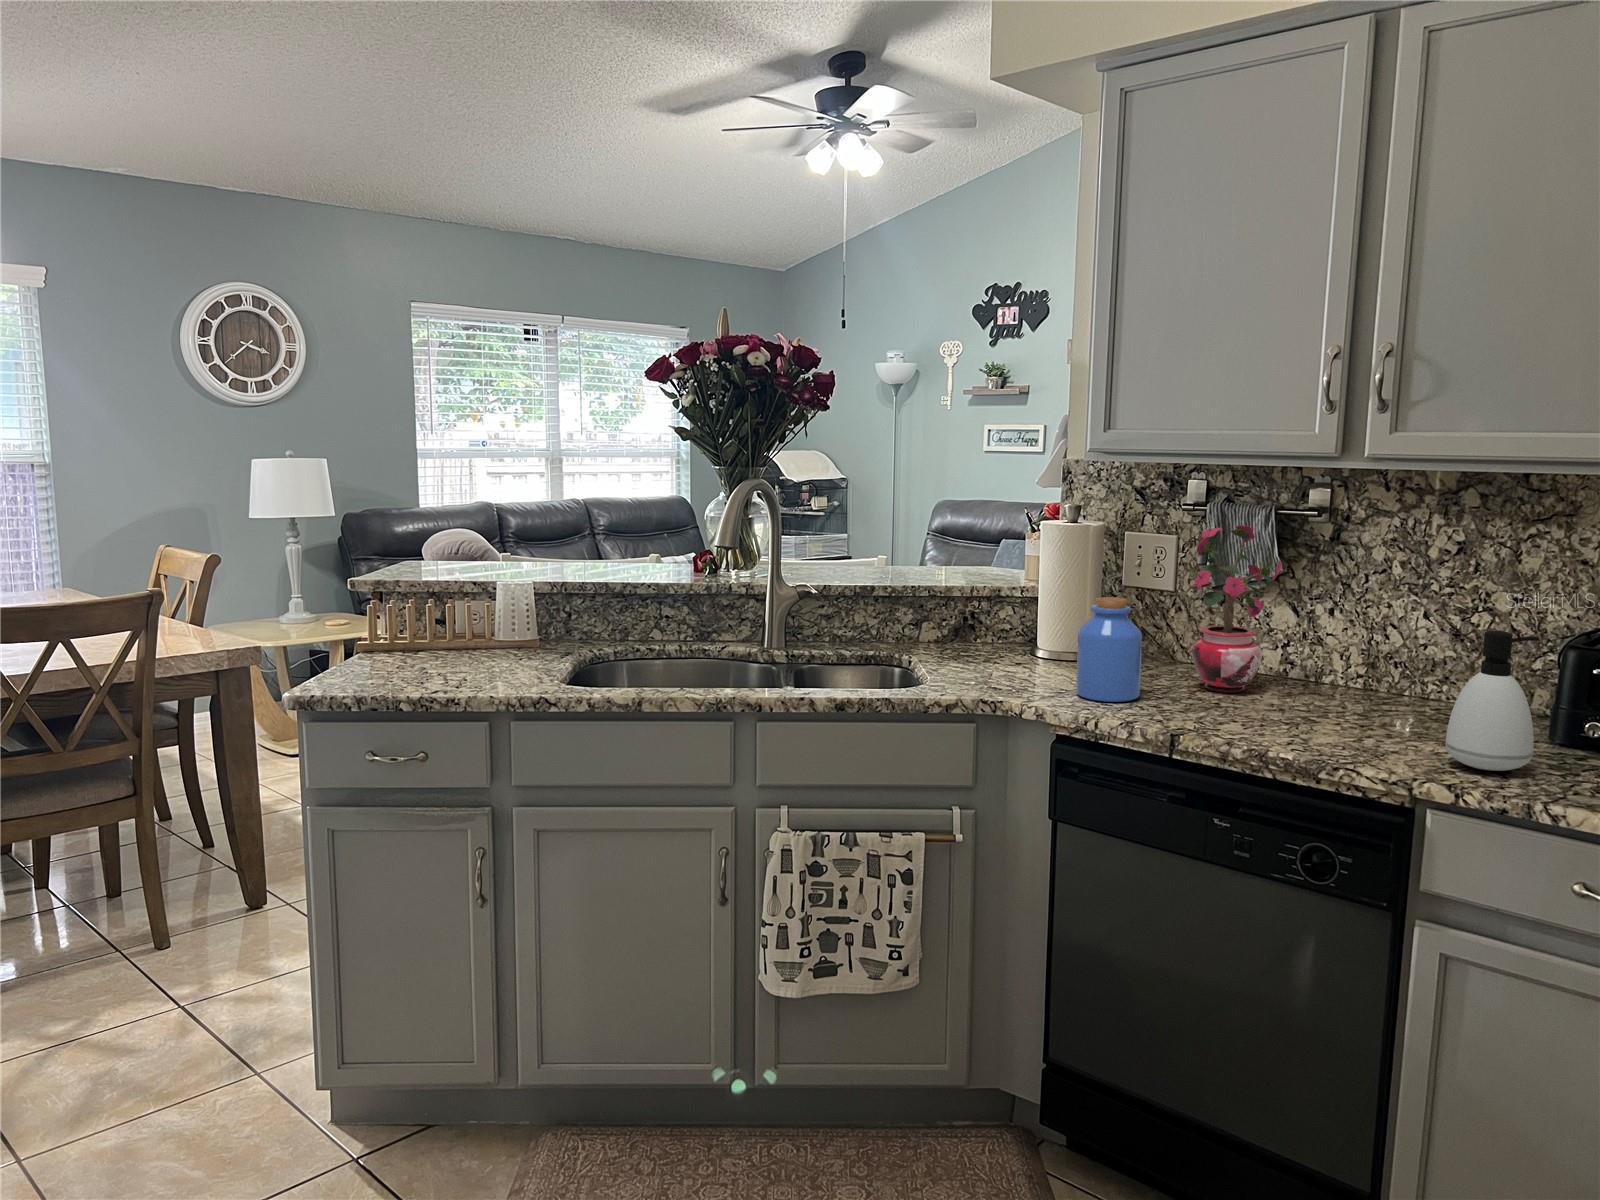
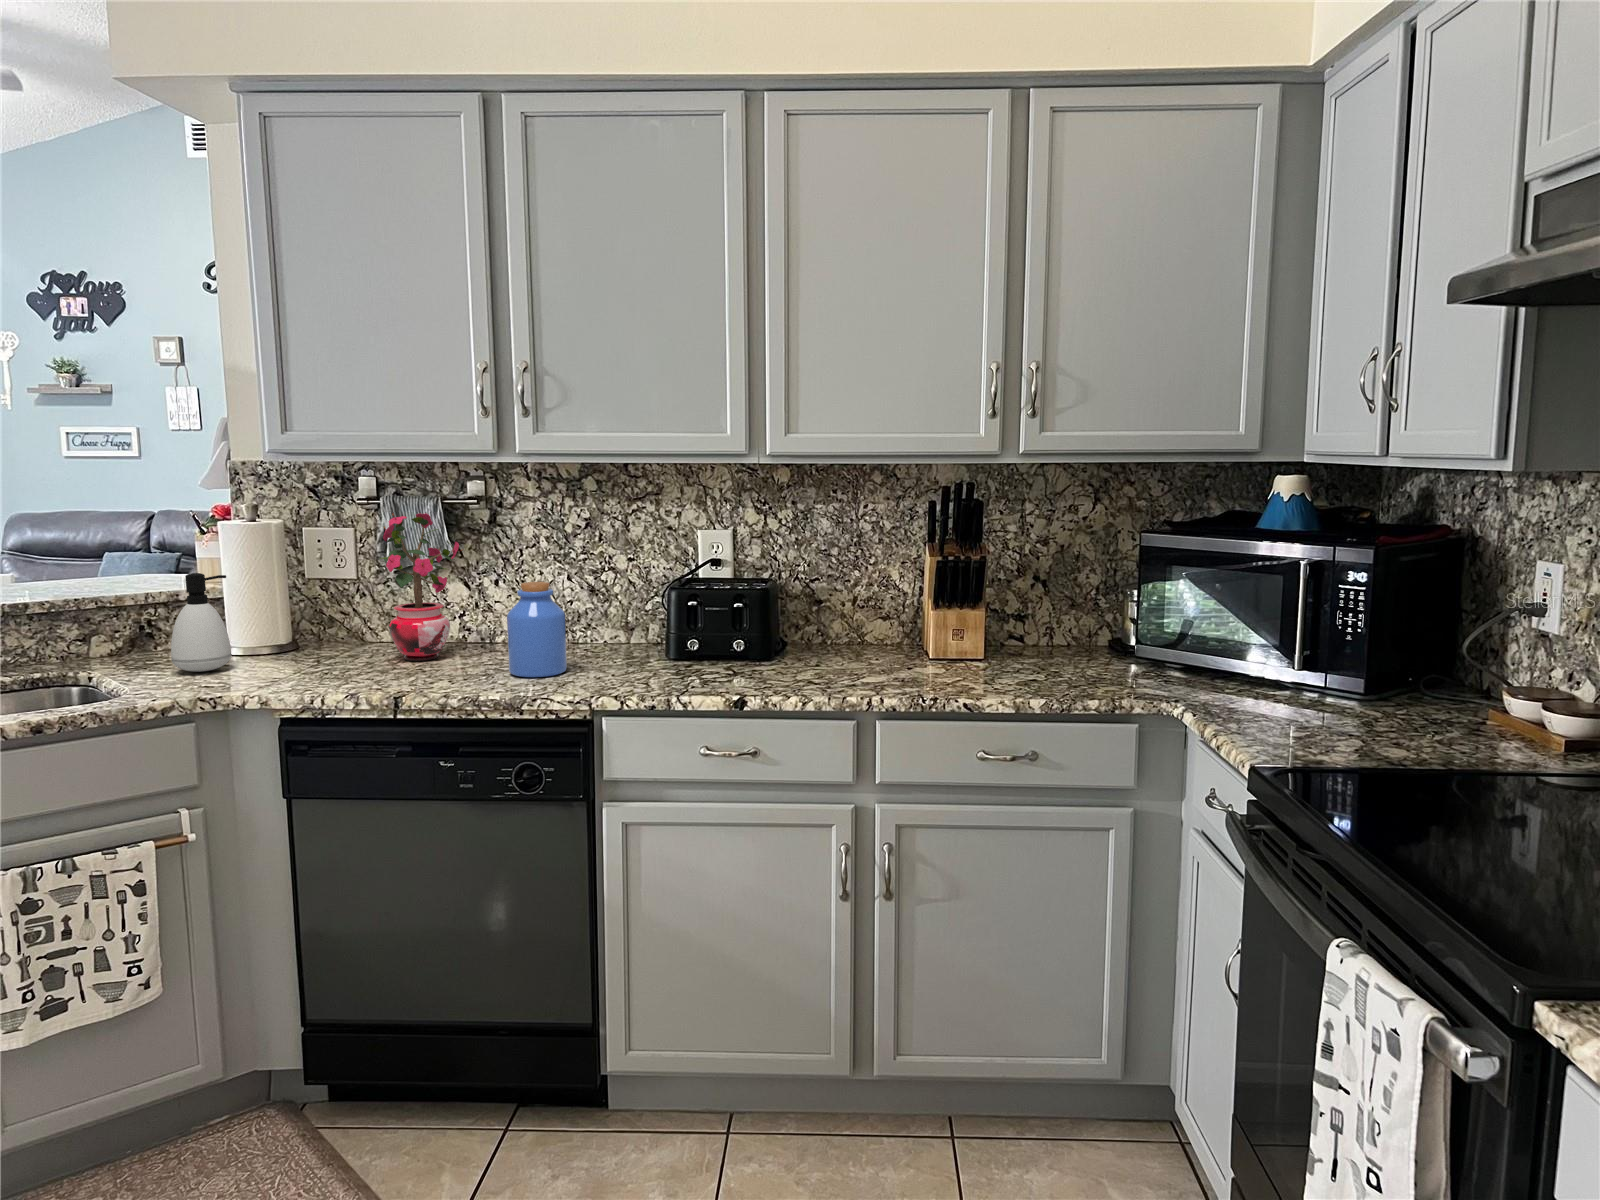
jar: present [1076,597,1142,702] -> present [507,582,567,677]
soap dispenser: present [1445,630,1539,771] -> present [171,573,231,672]

